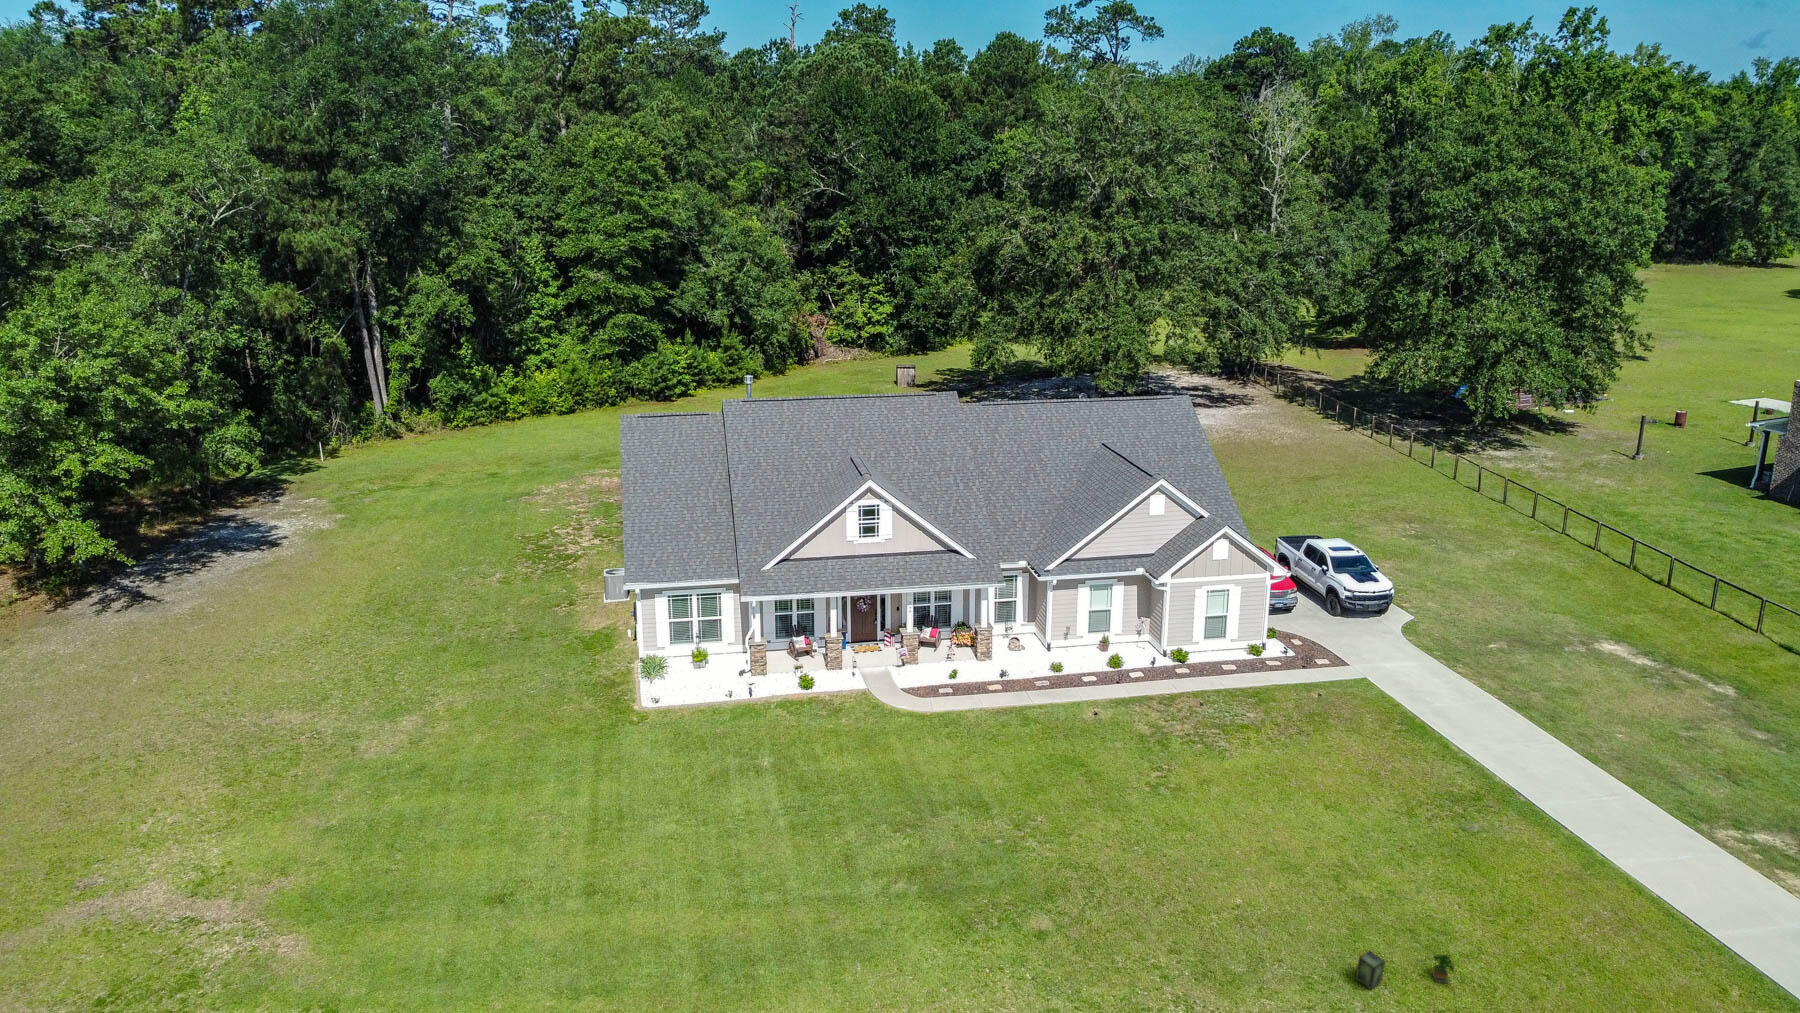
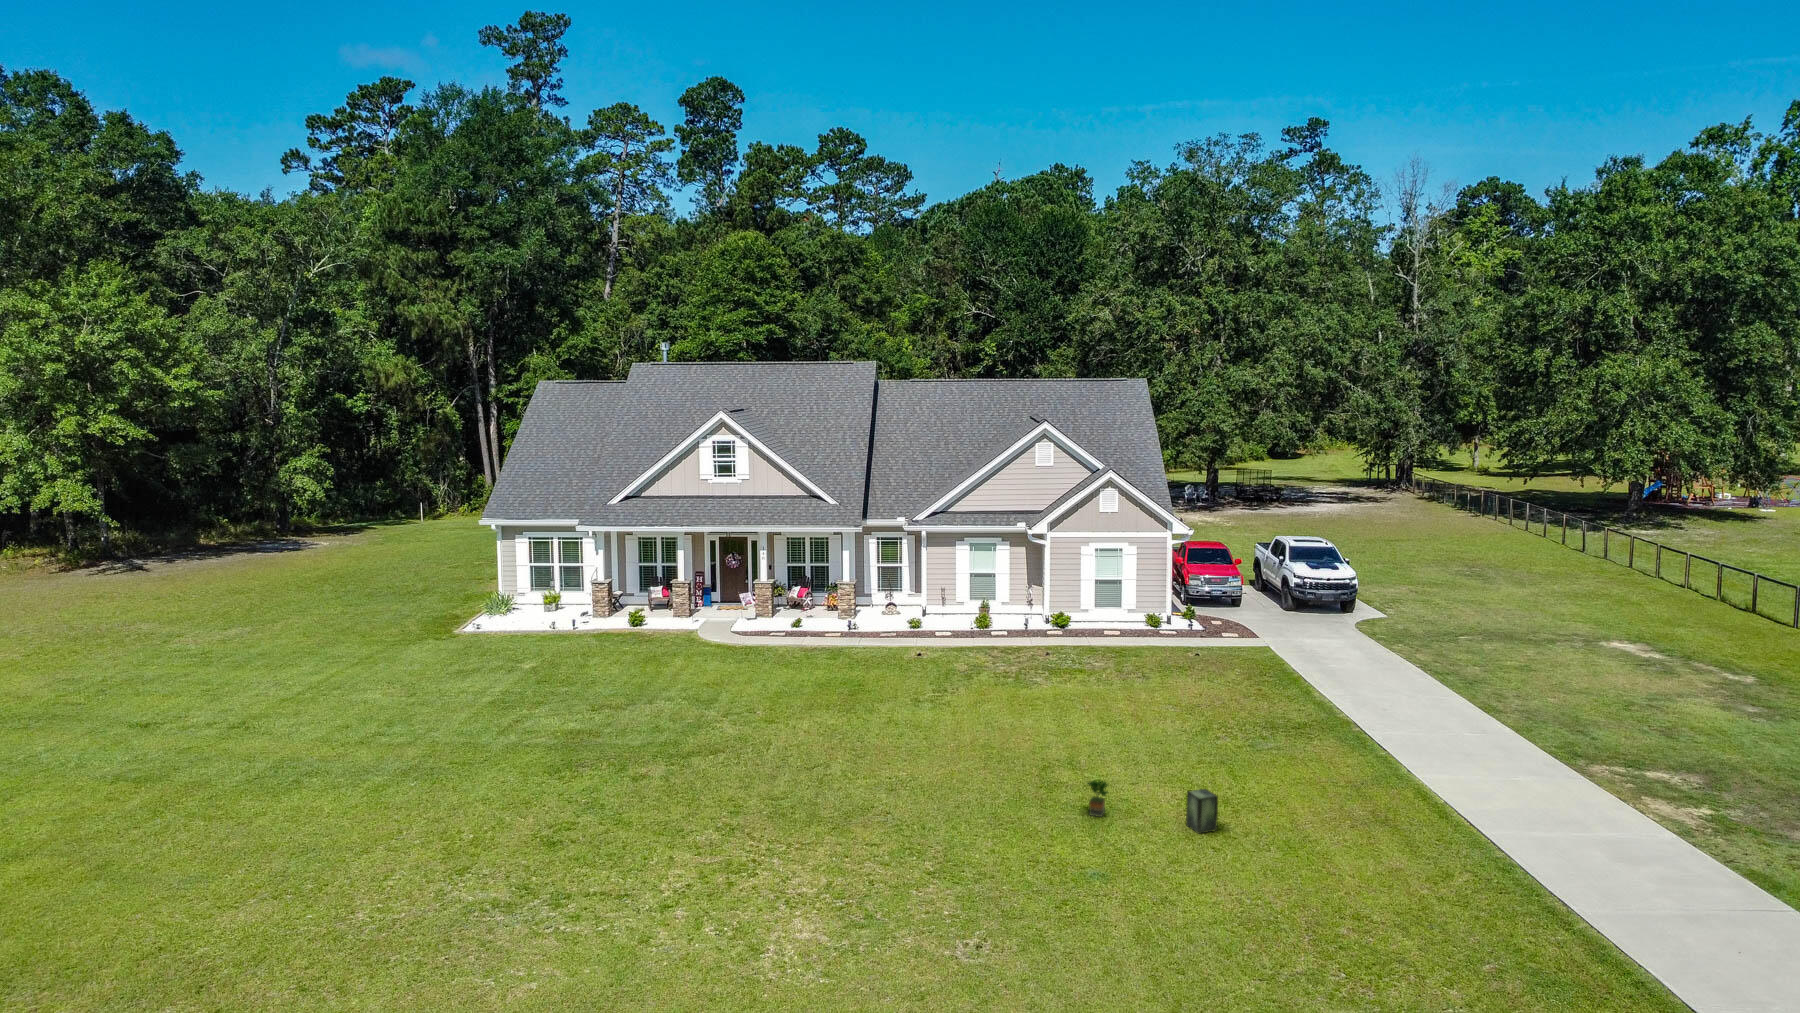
storage box: present [1356,951,1385,990] -> present [1186,789,1218,833]

